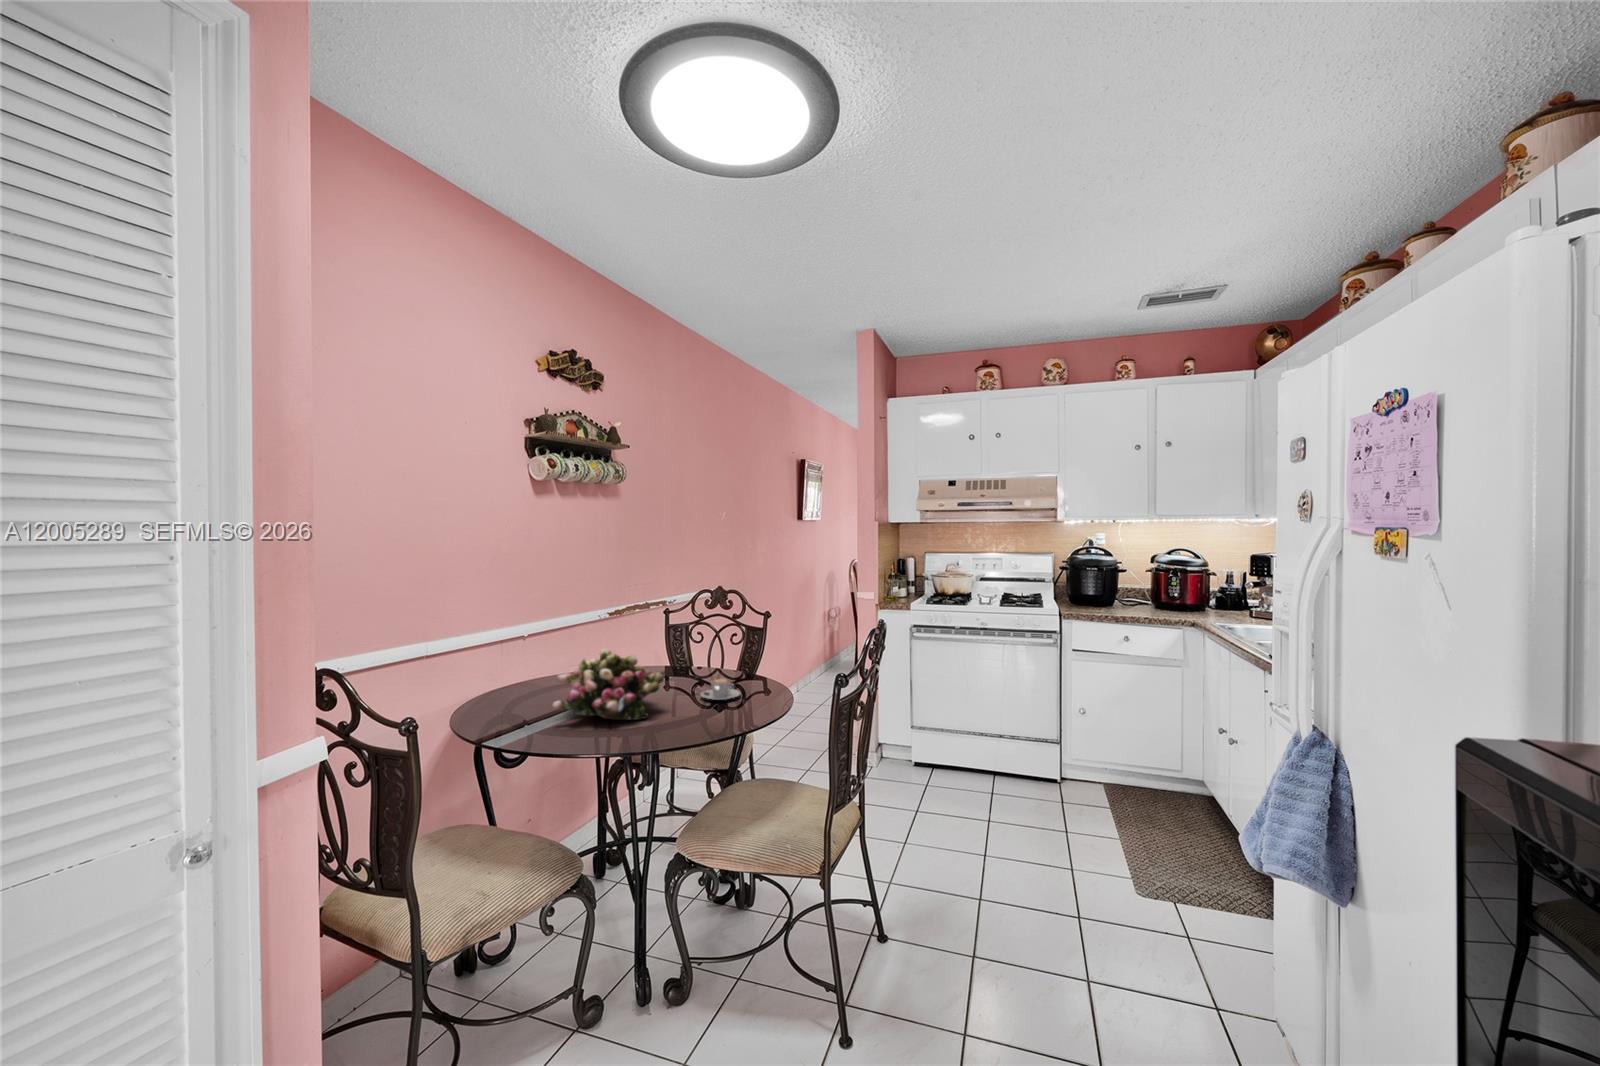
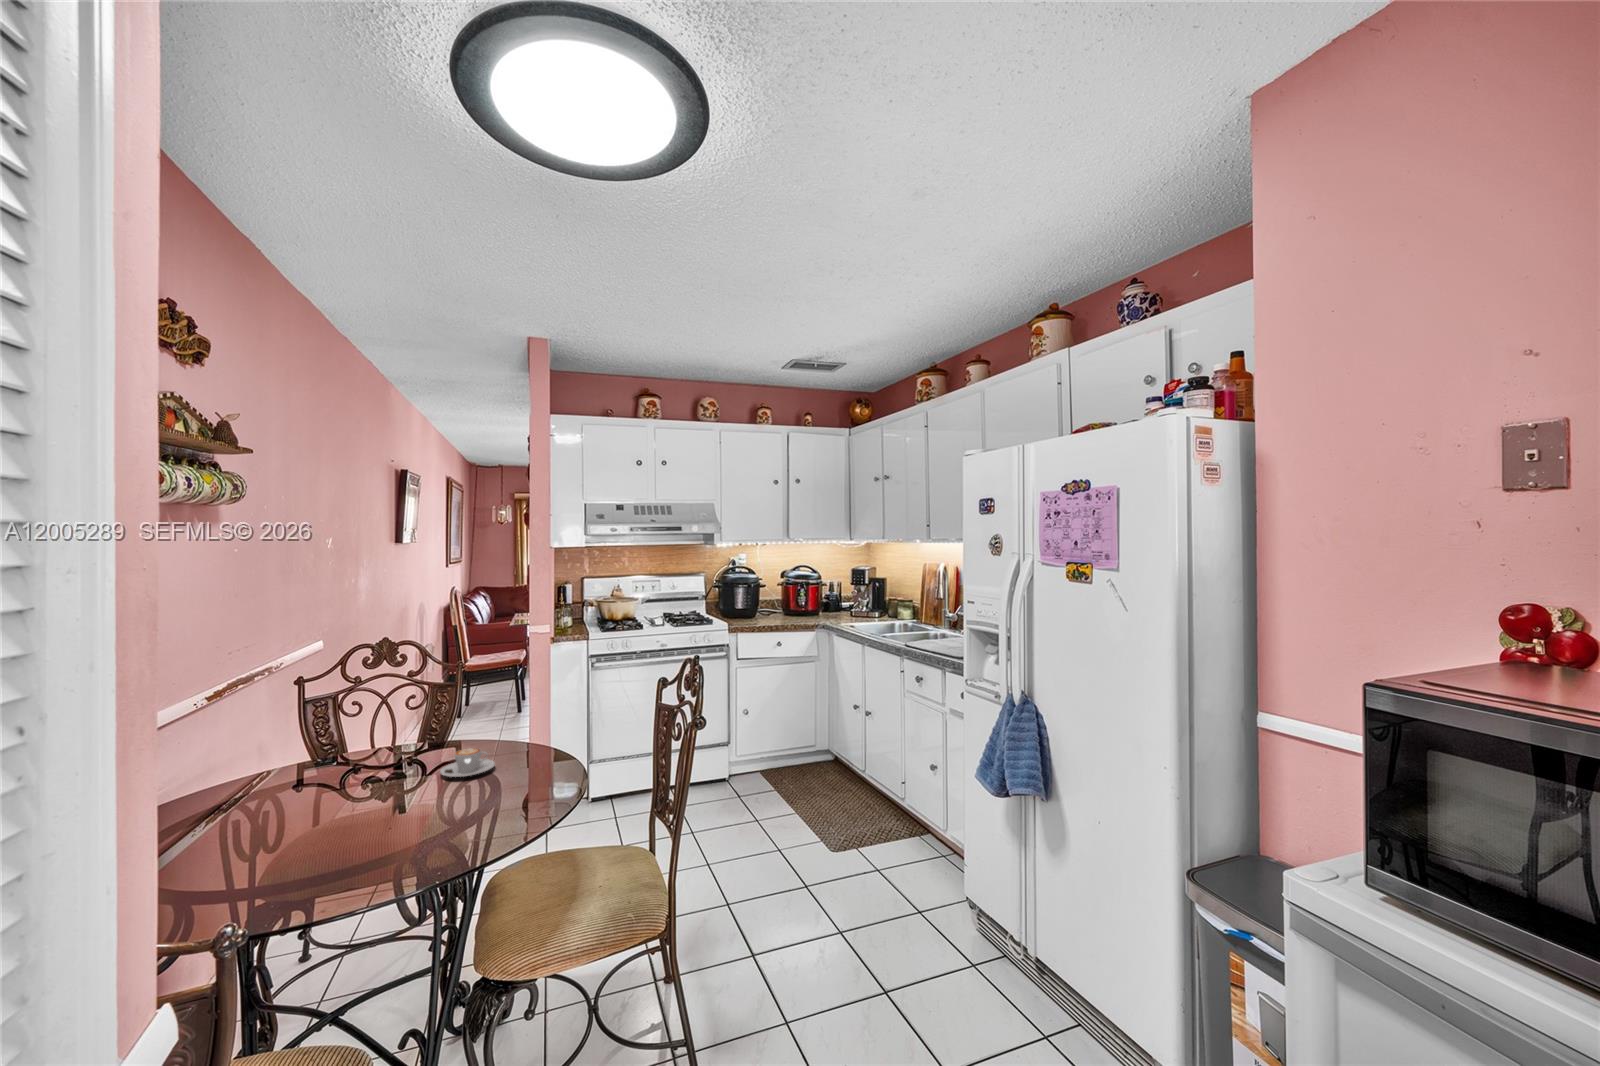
flower arrangement: present [552,648,664,720] -> none [242,740,413,845]

